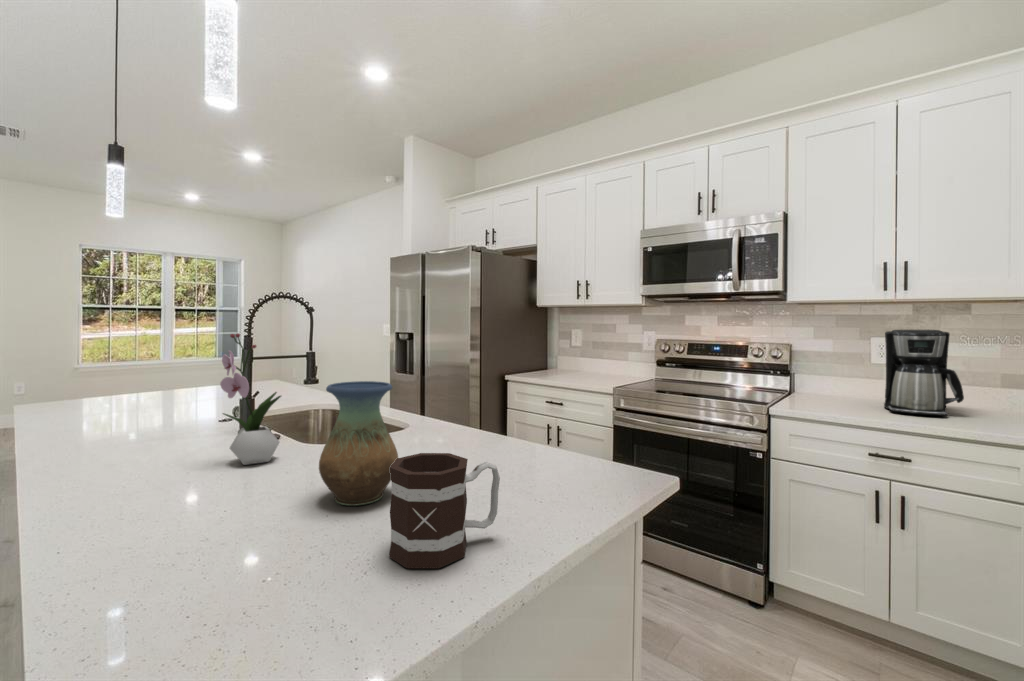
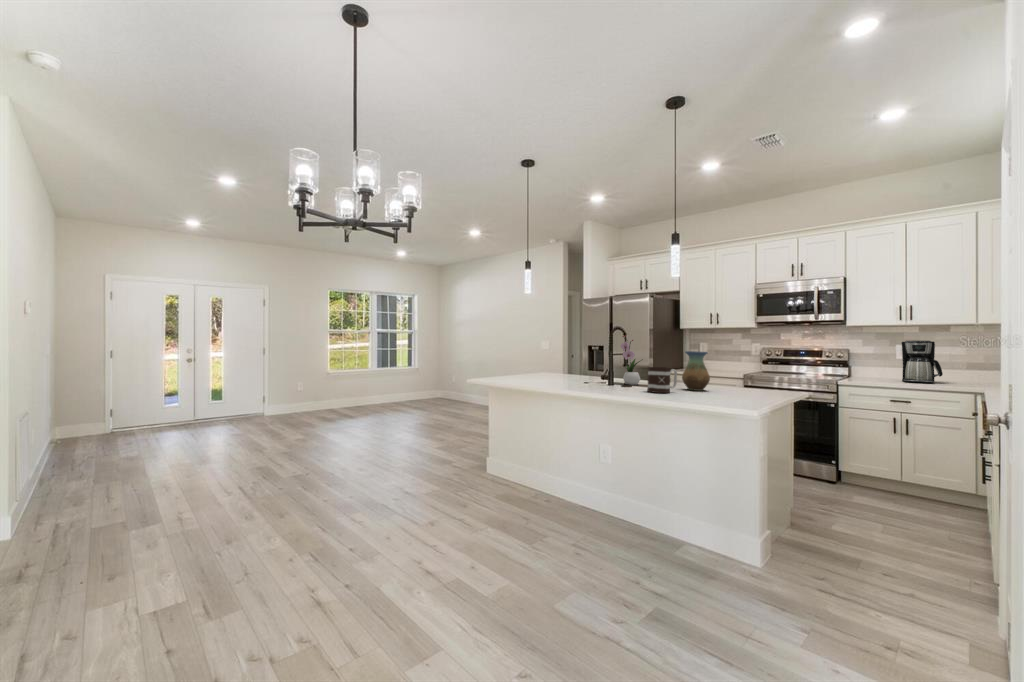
mug: present [389,453,500,568] -> present [647,367,677,393]

